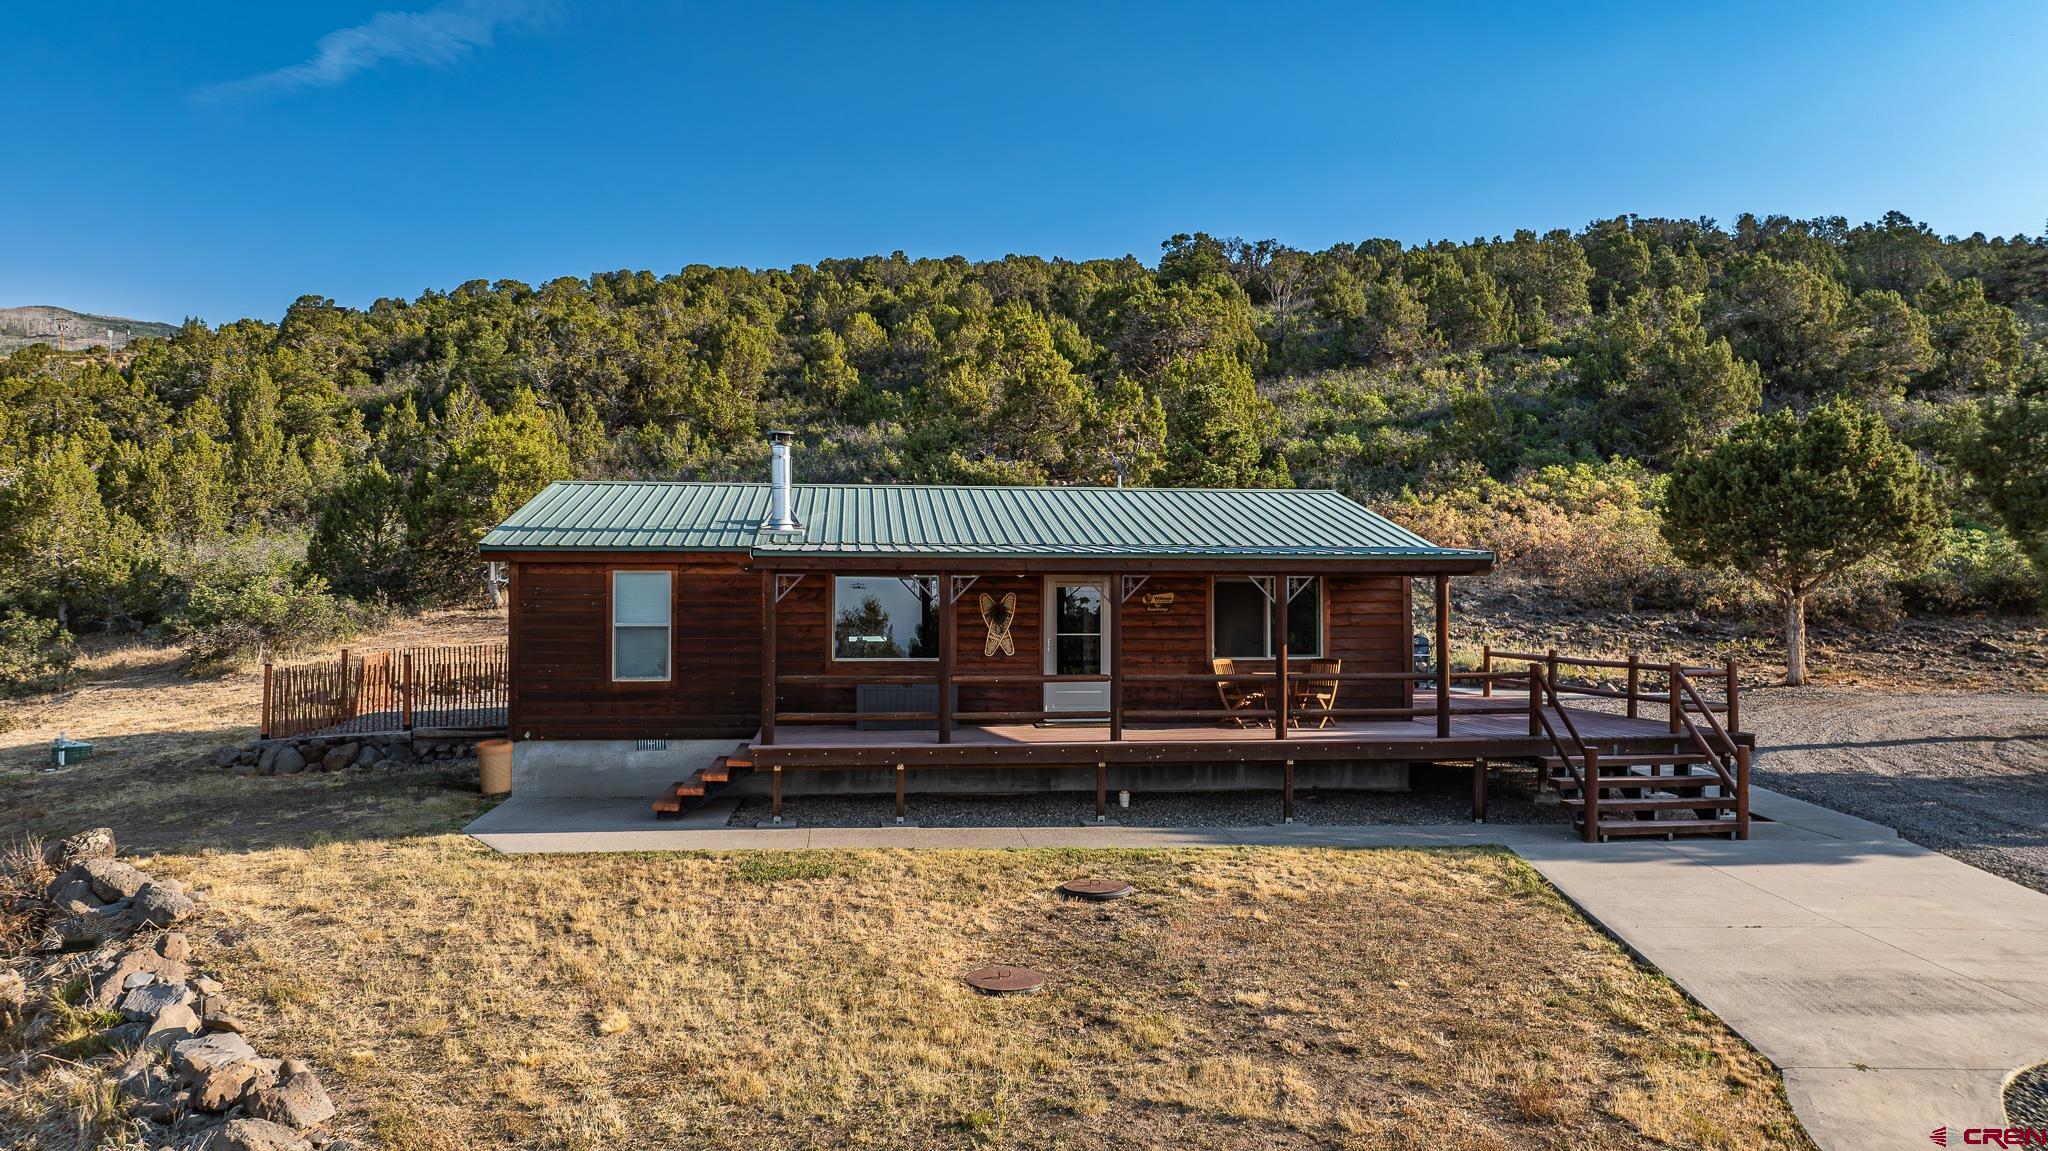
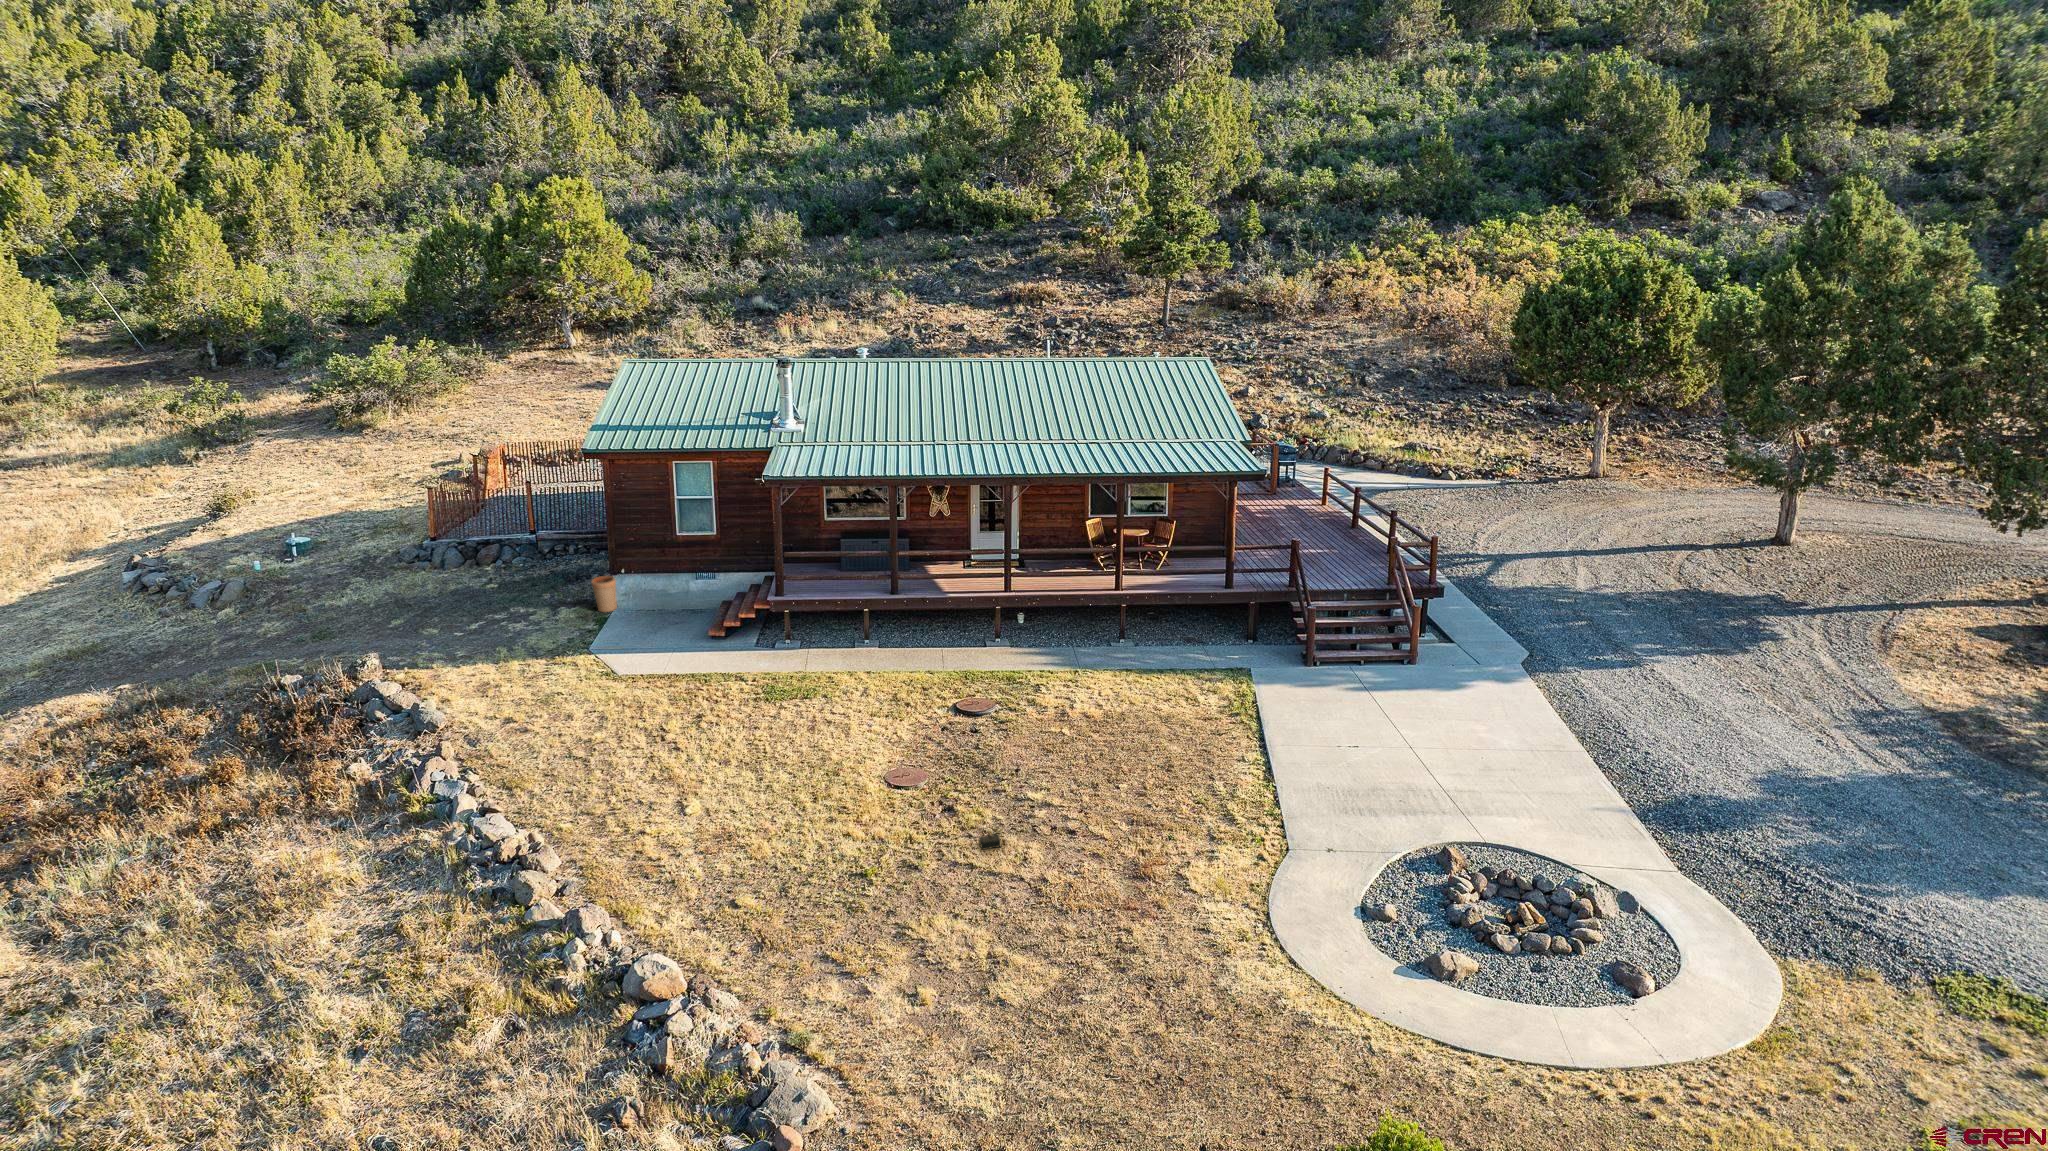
decorative plant: present [48,908,108,953] -> present [972,822,1002,850]

